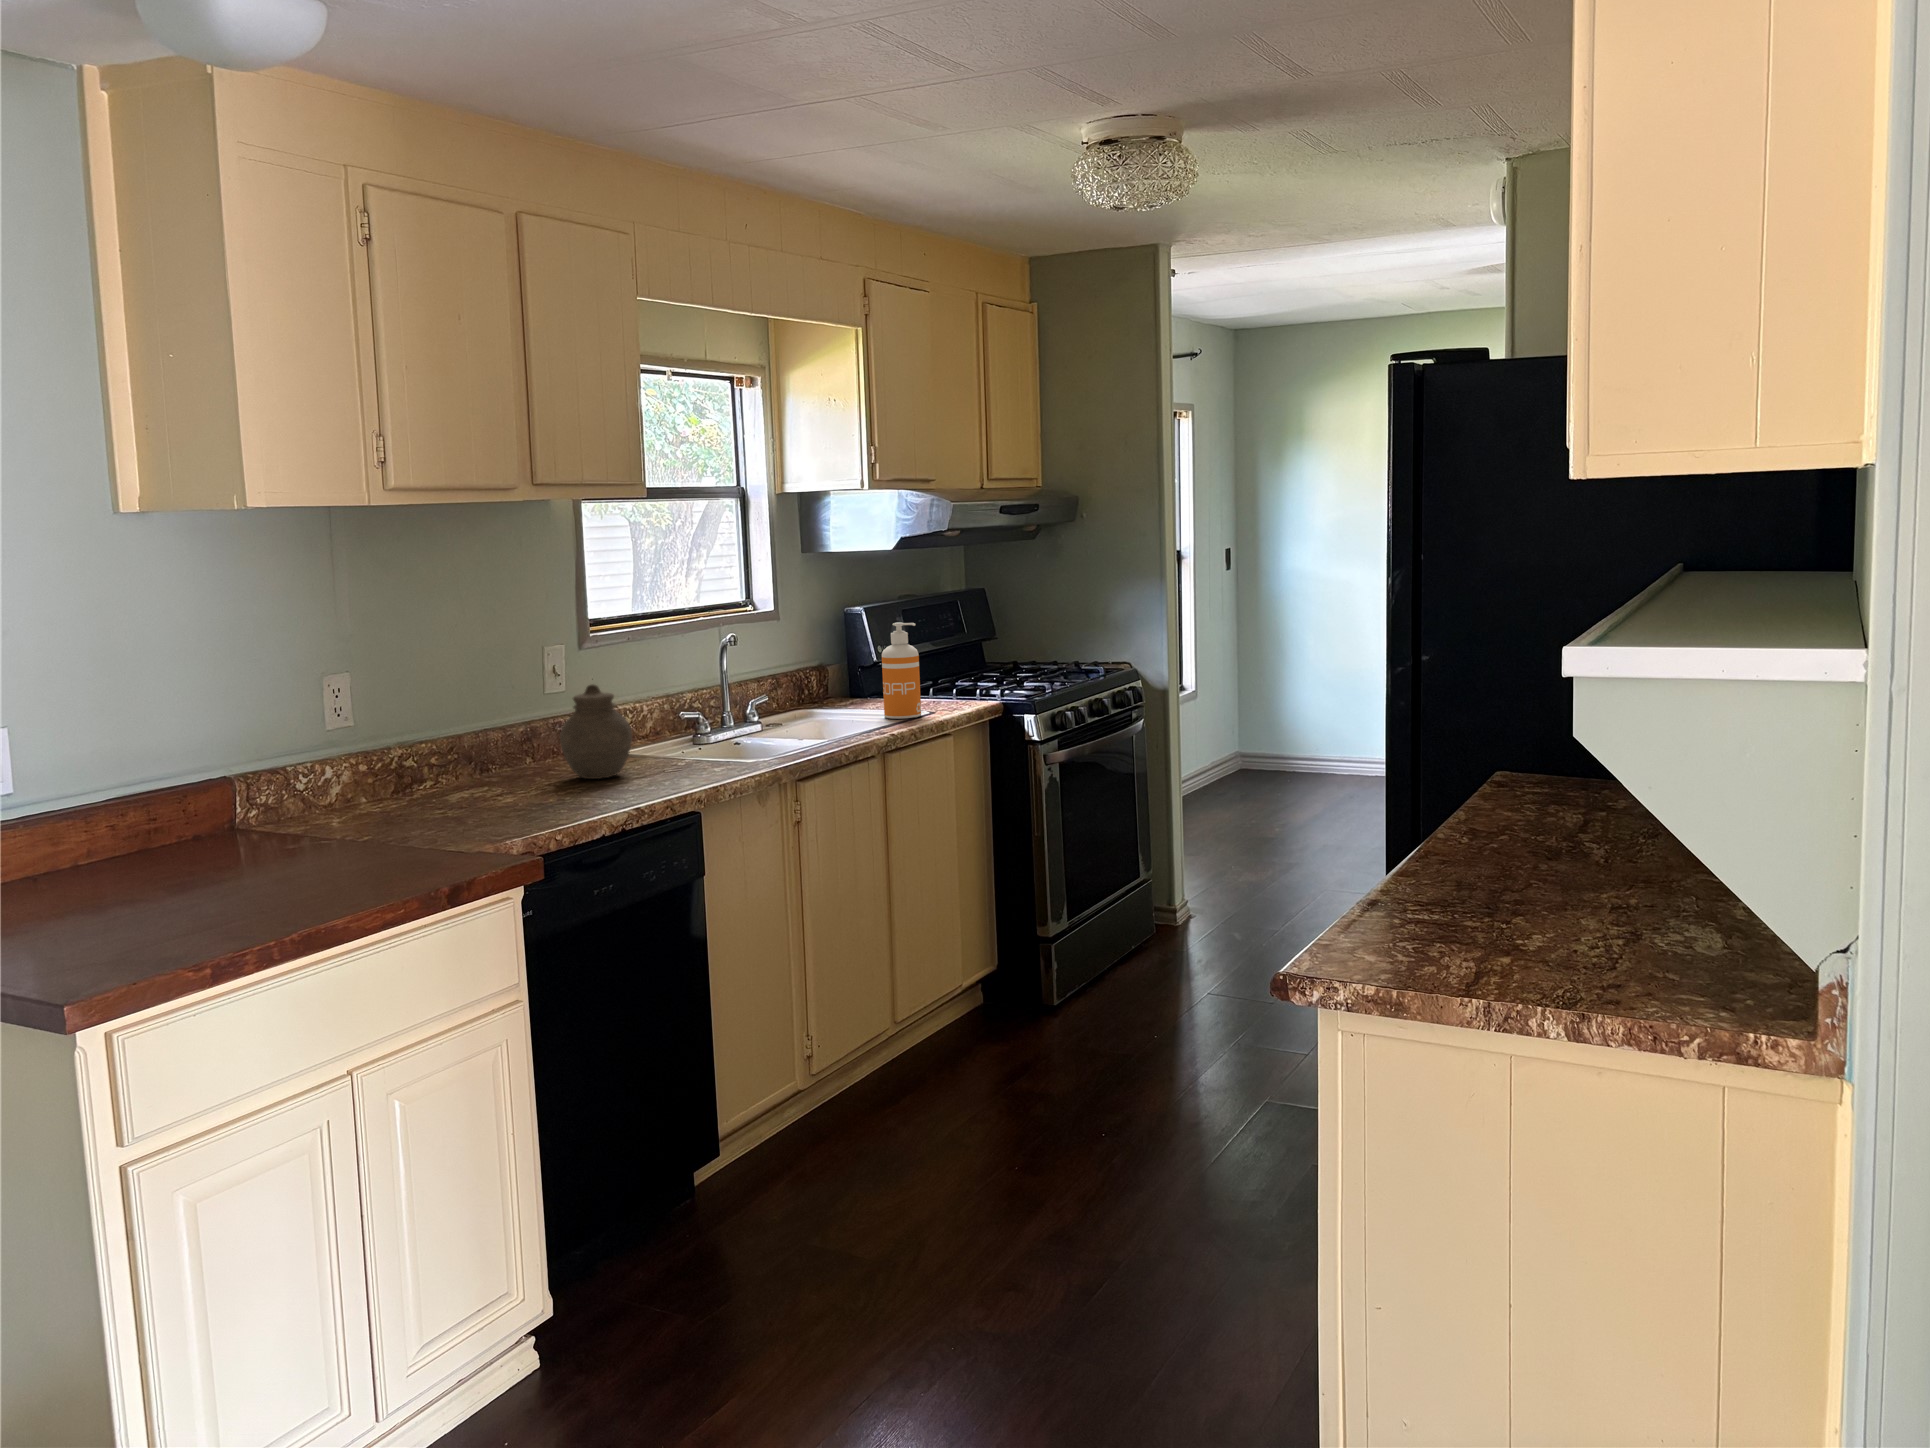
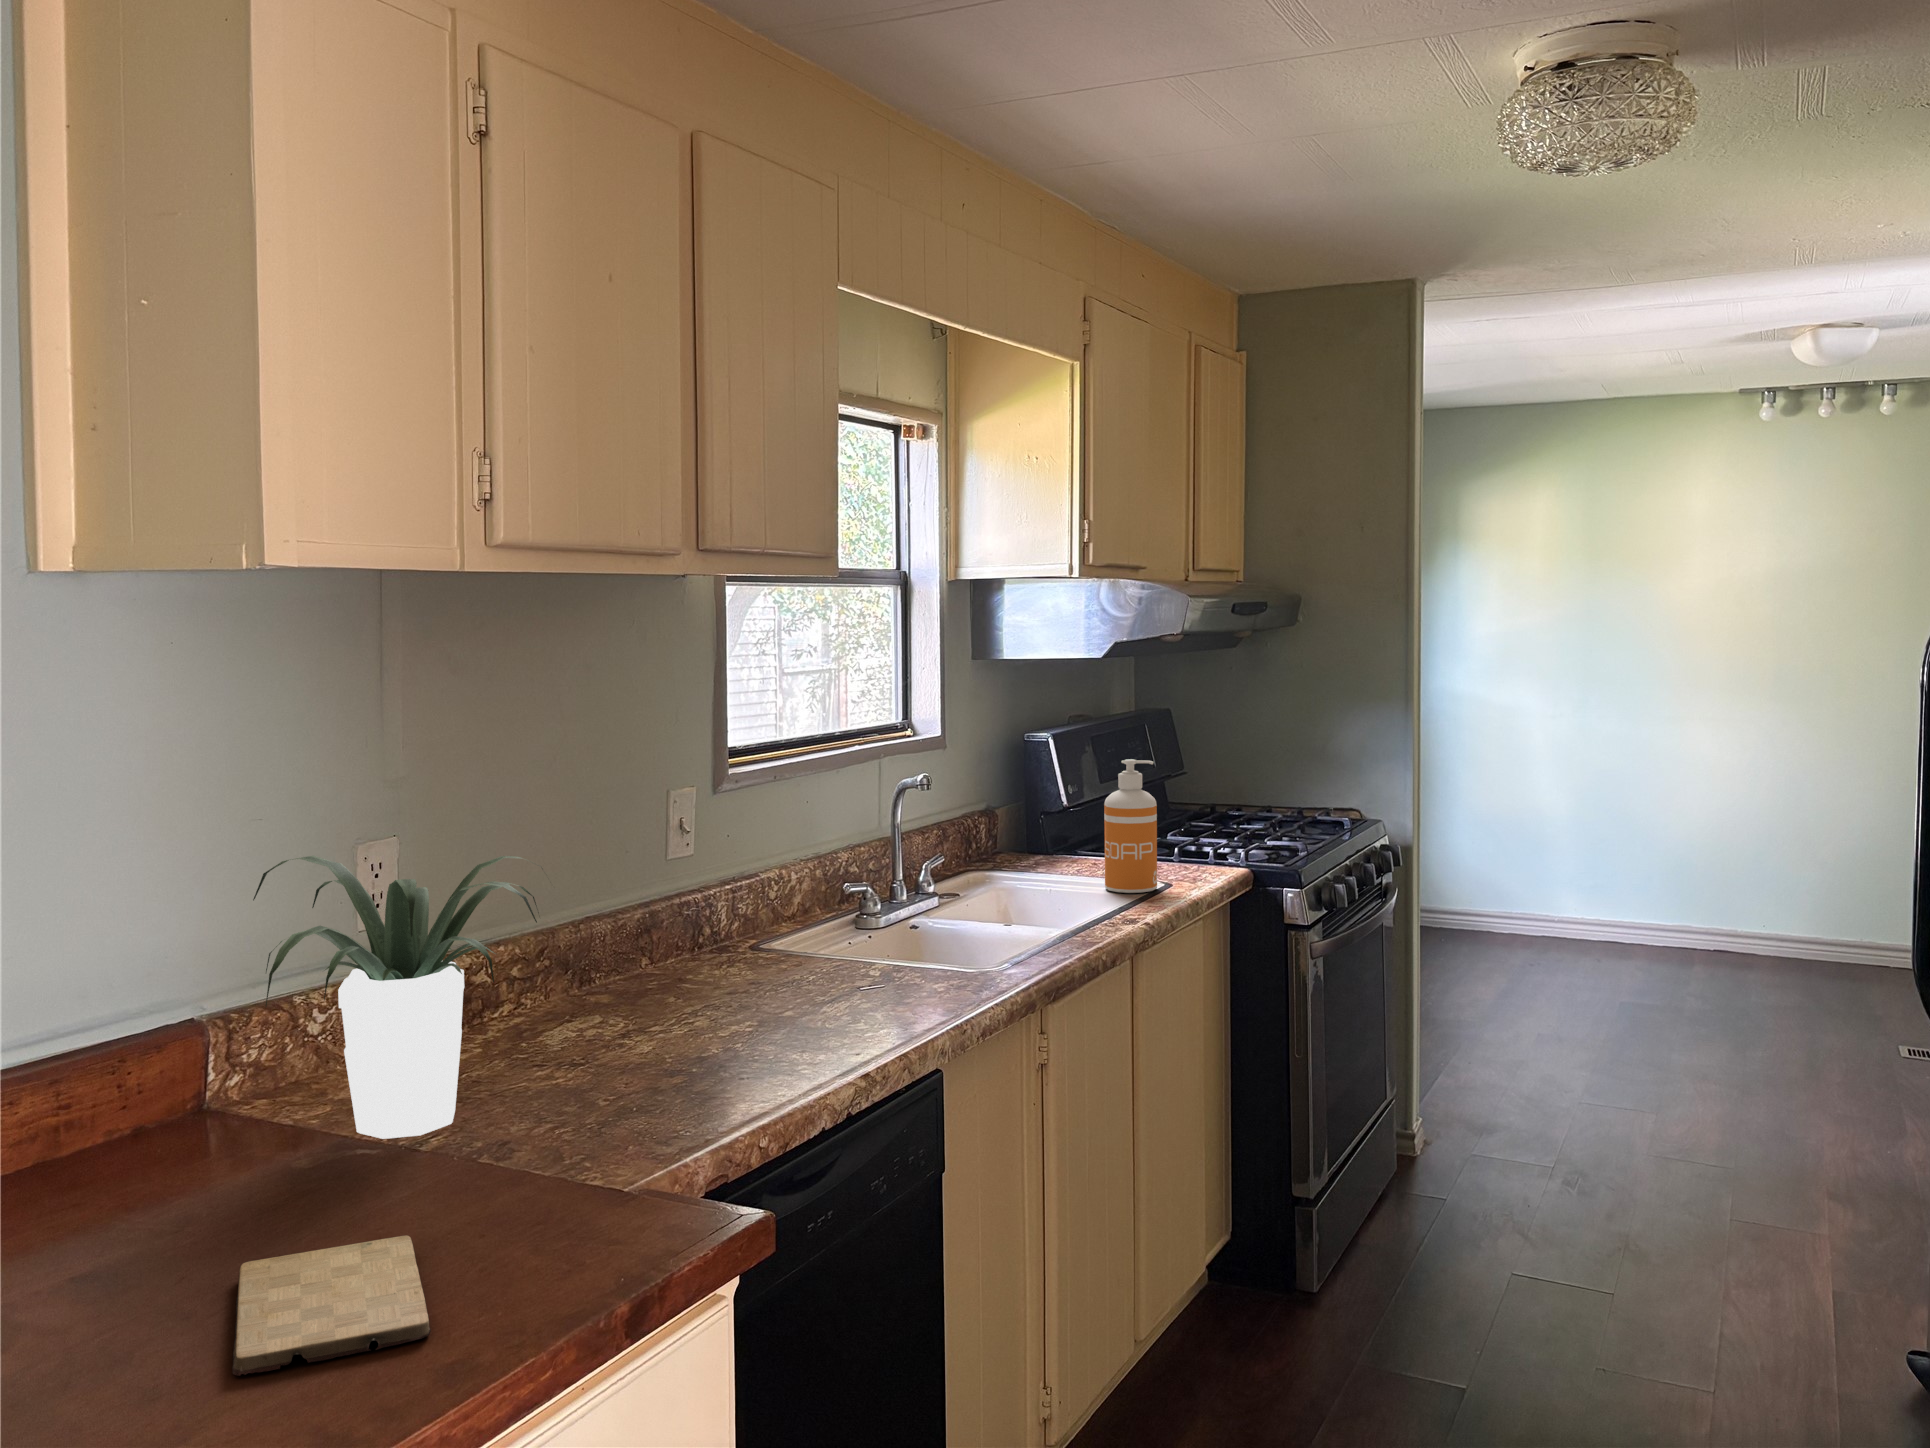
potted plant: none [255,677,440,839] -> present [253,856,543,1139]
jar: present [560,684,632,779] -> none [709,856,815,1002]
cutting board: none [246,867,345,911] -> present [232,1236,430,1376]

